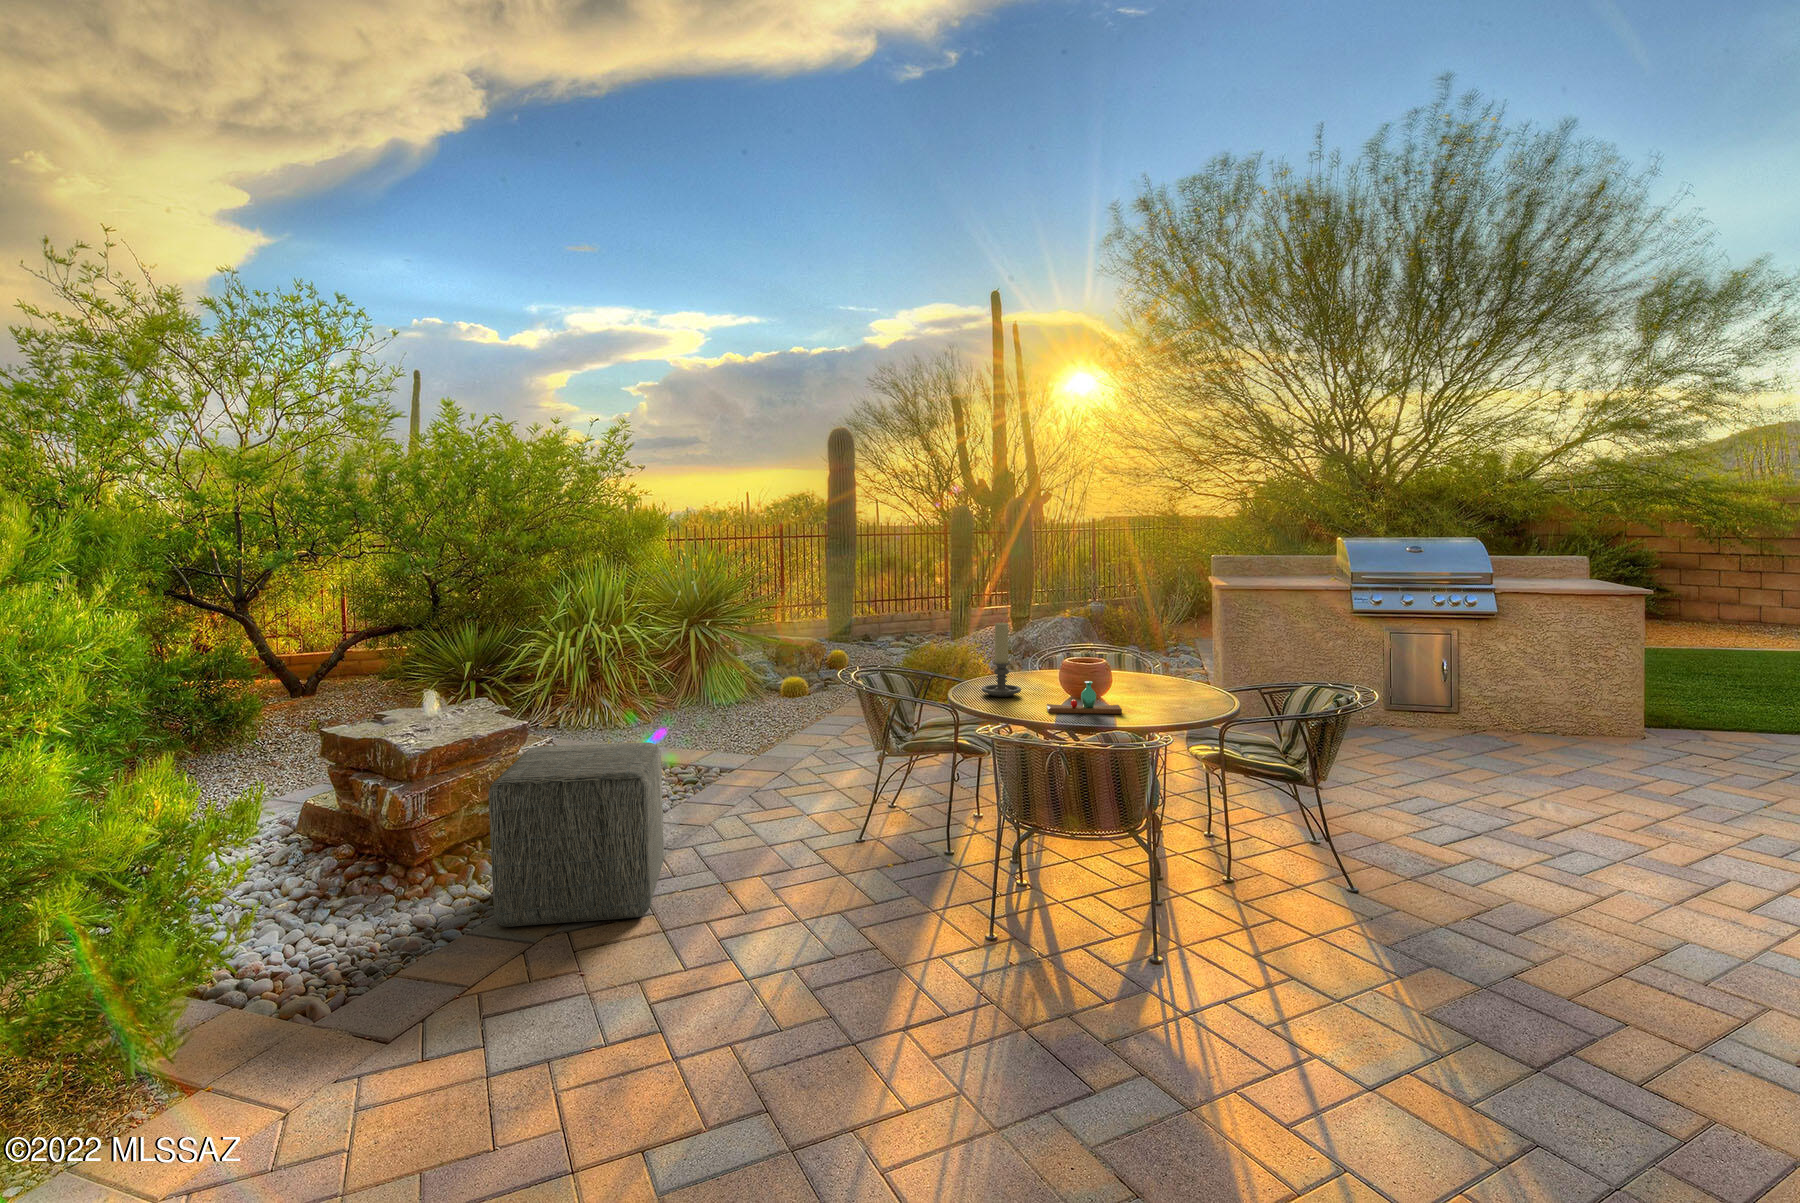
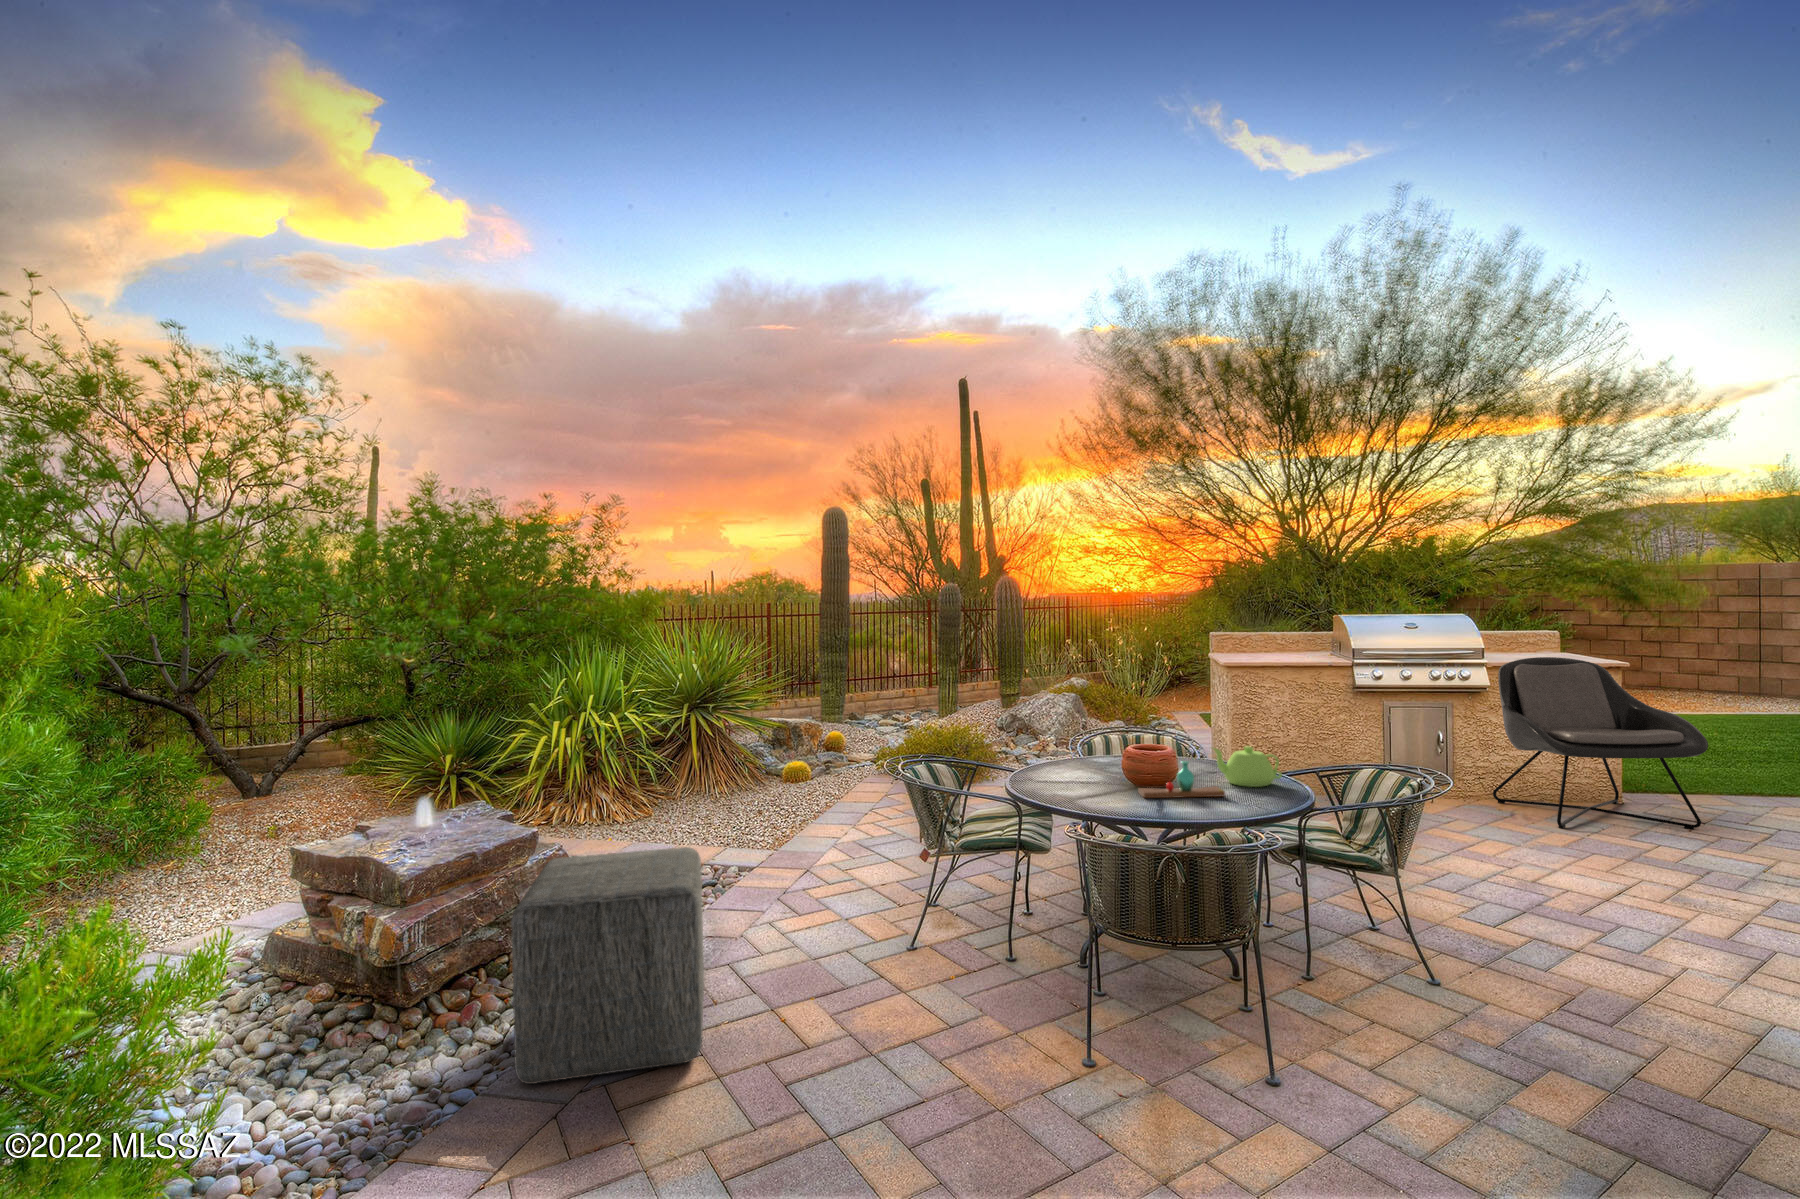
lounge chair: none [1458,597,1663,768] -> present [1493,657,1708,830]
candle holder: present [982,622,1021,697] -> none [1055,697,1100,781]
teapot: none [1122,670,1184,707] -> present [1213,746,1282,787]

